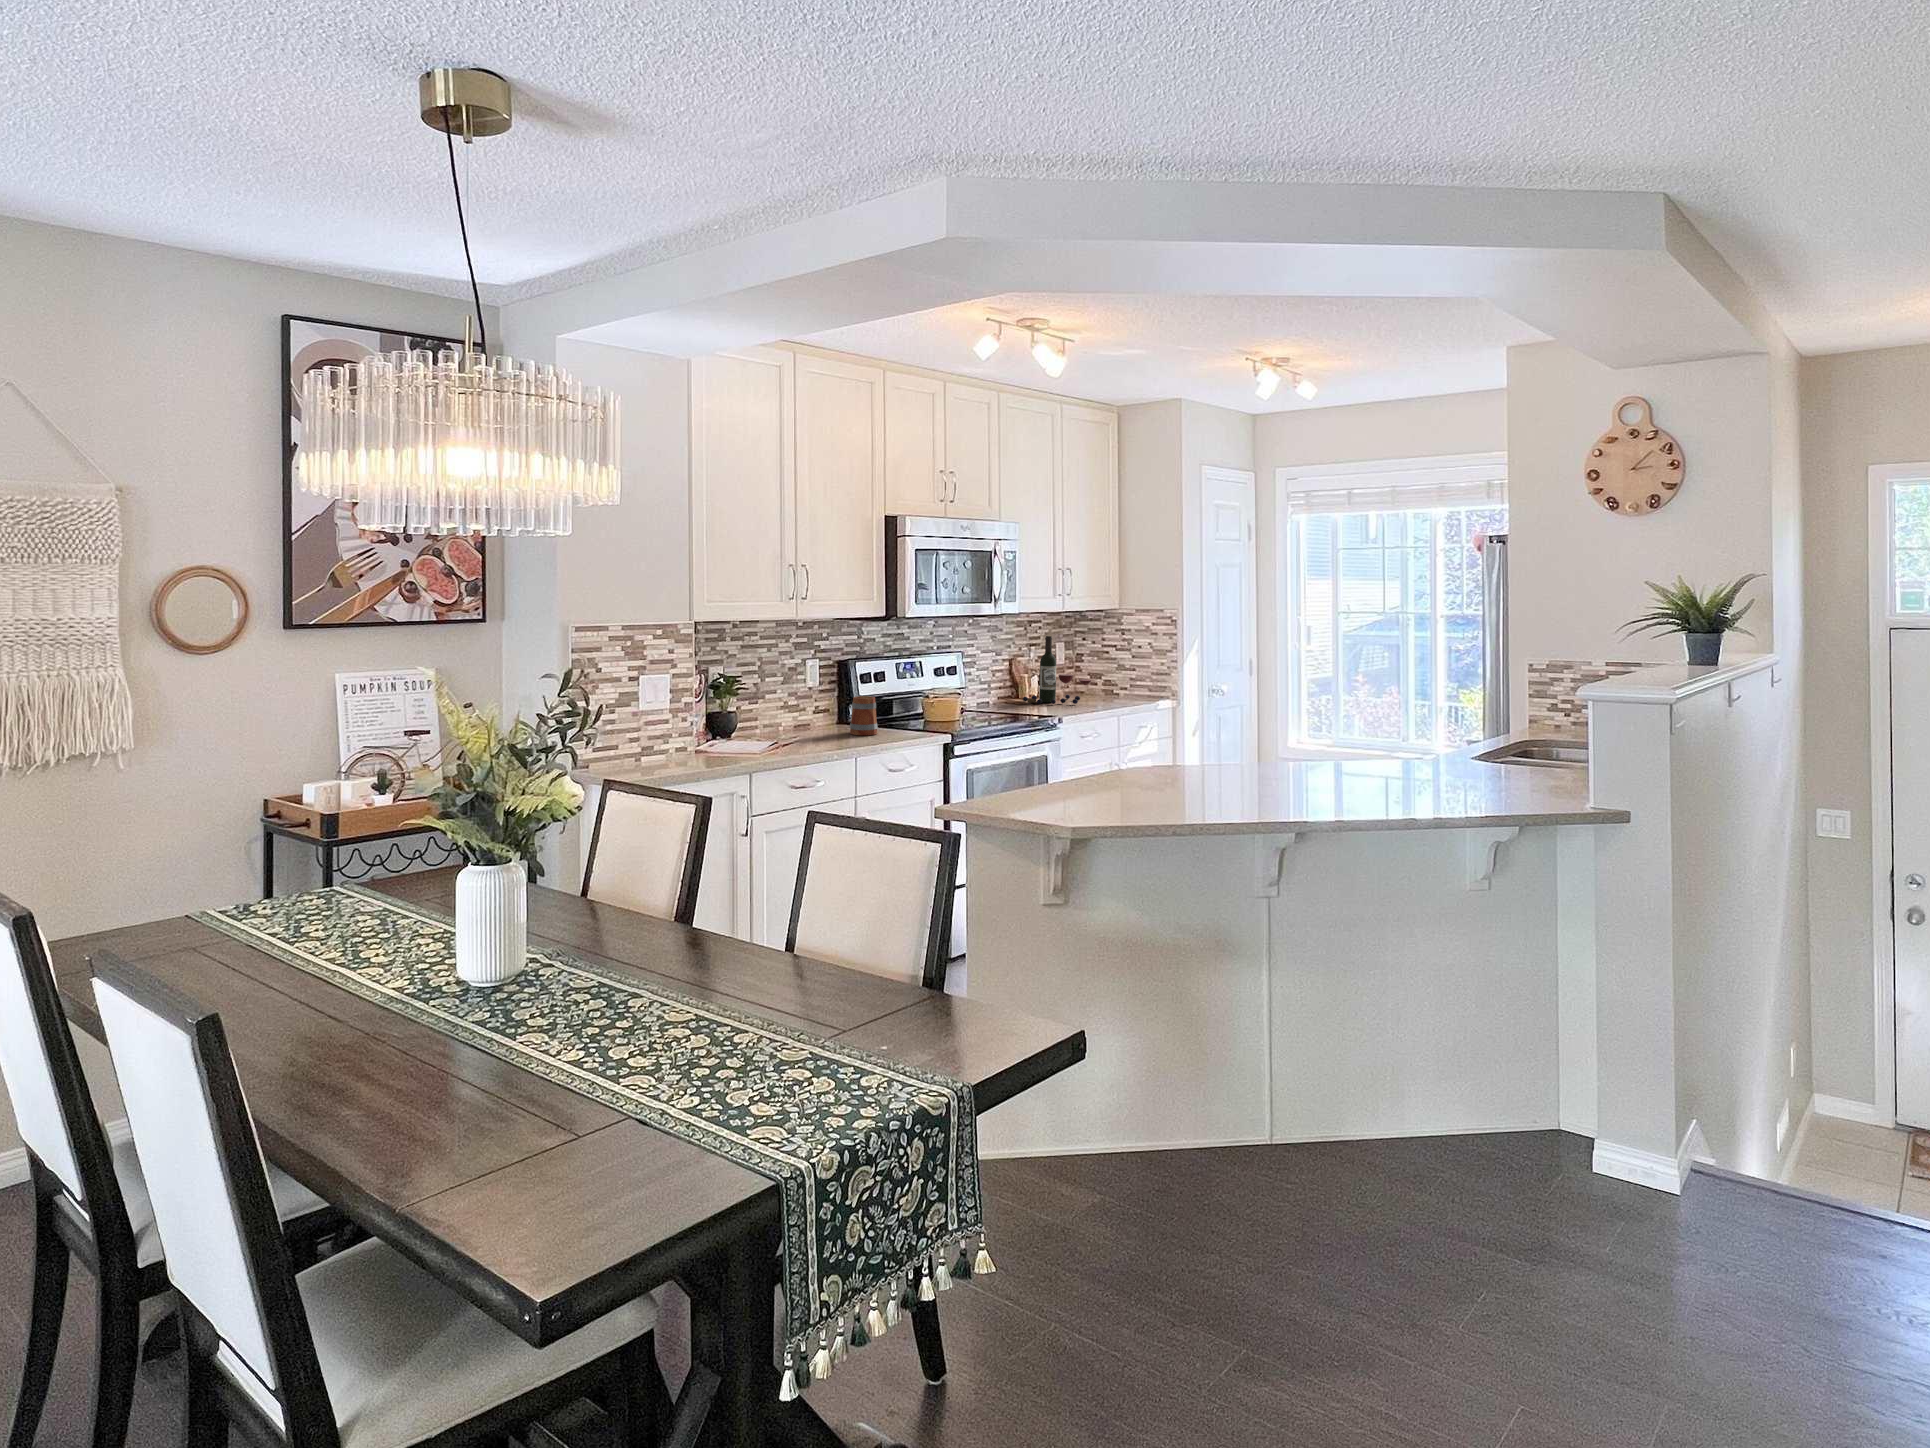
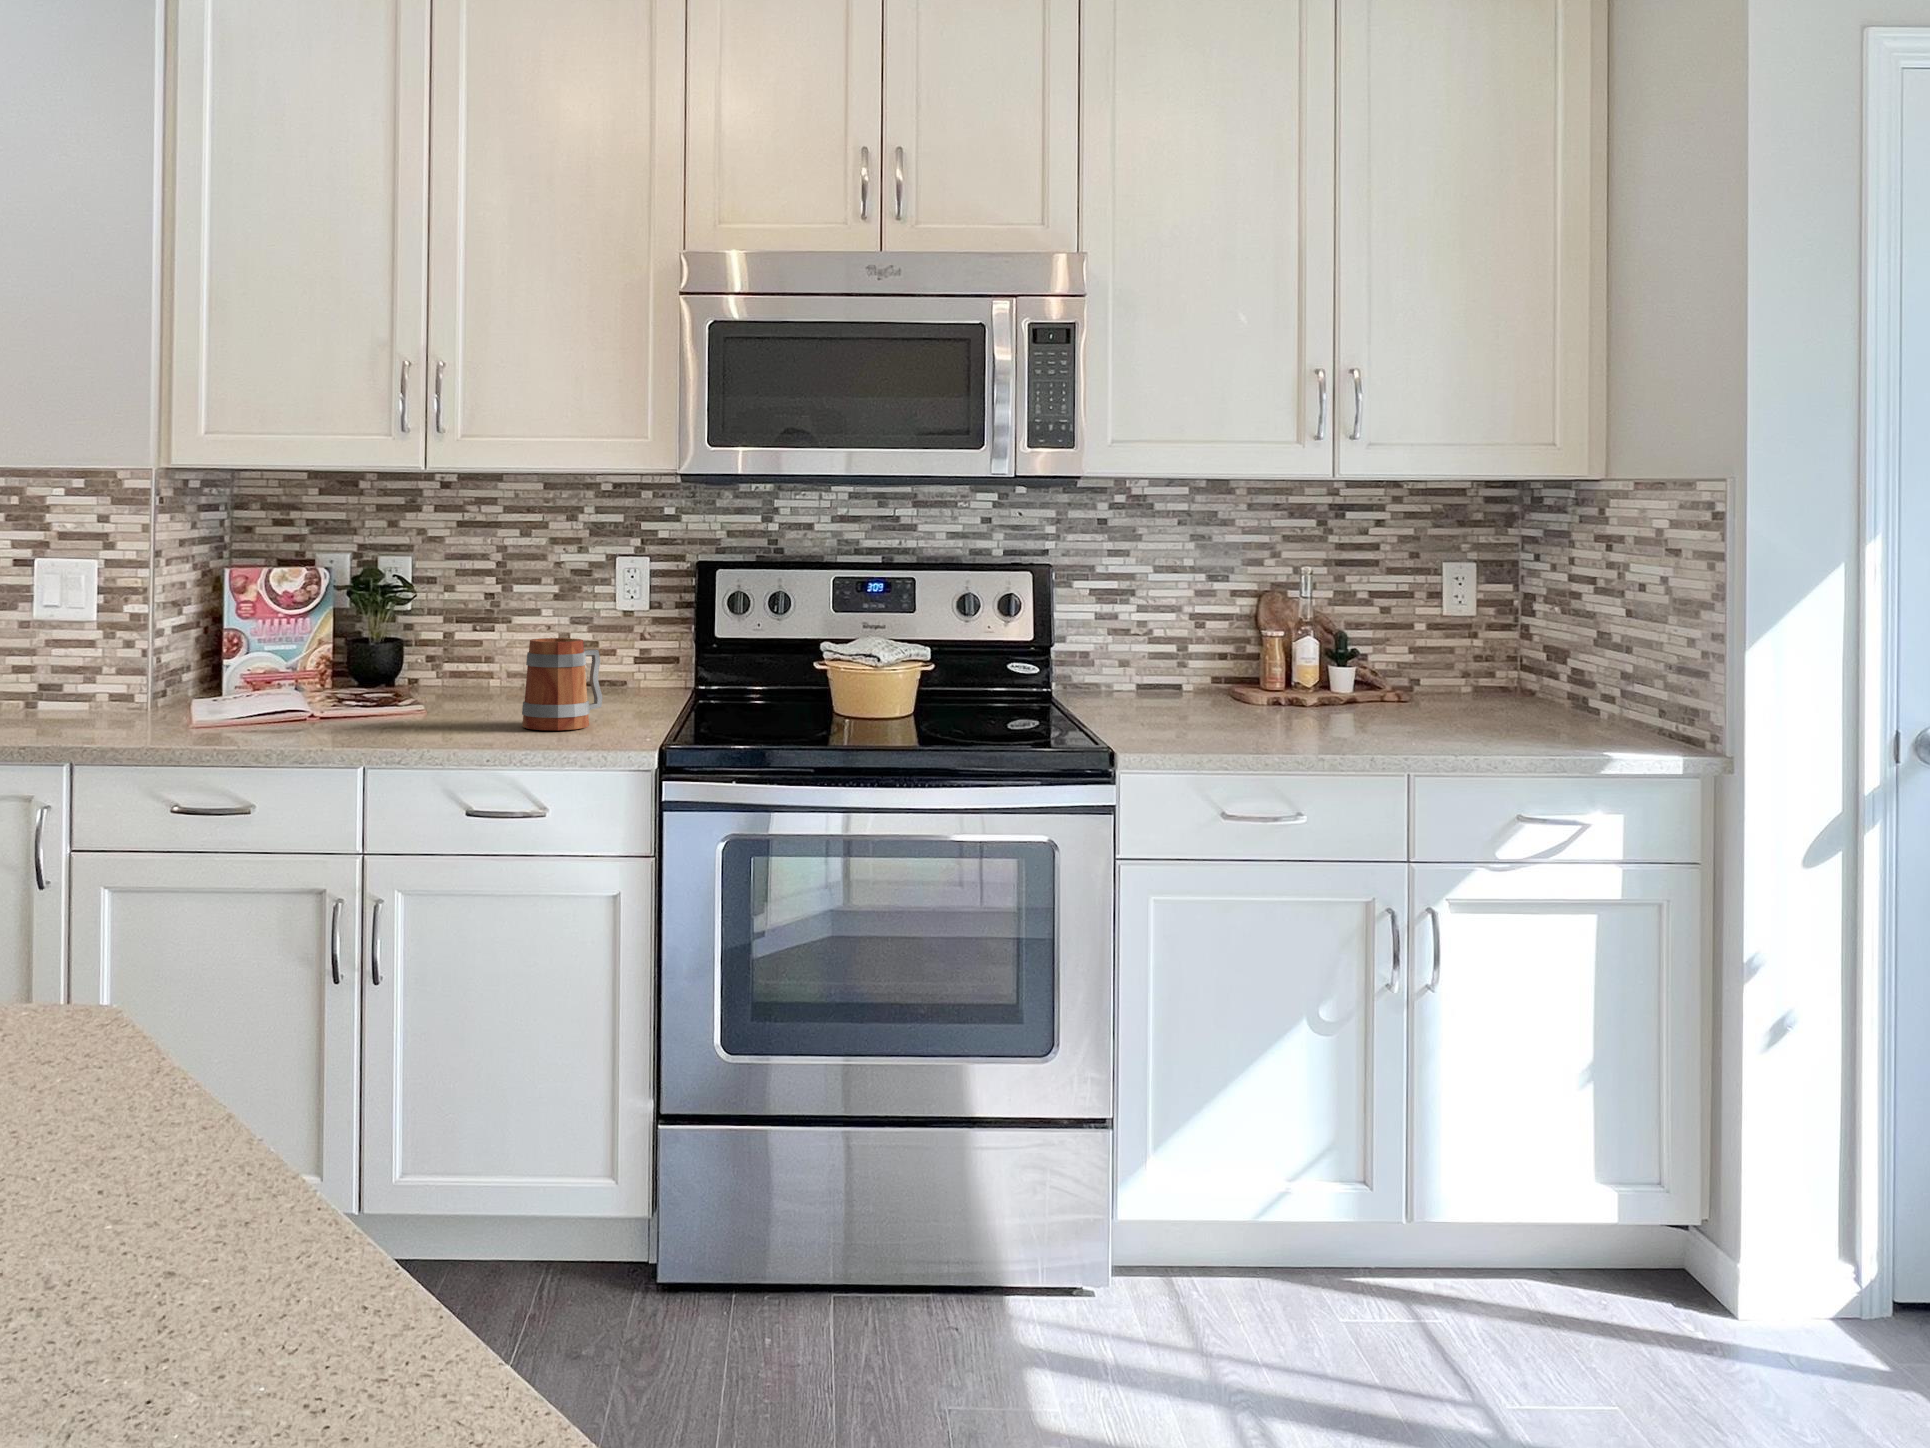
wine bottle: present [1023,636,1091,704] -> none [1241,528,1432,724]

